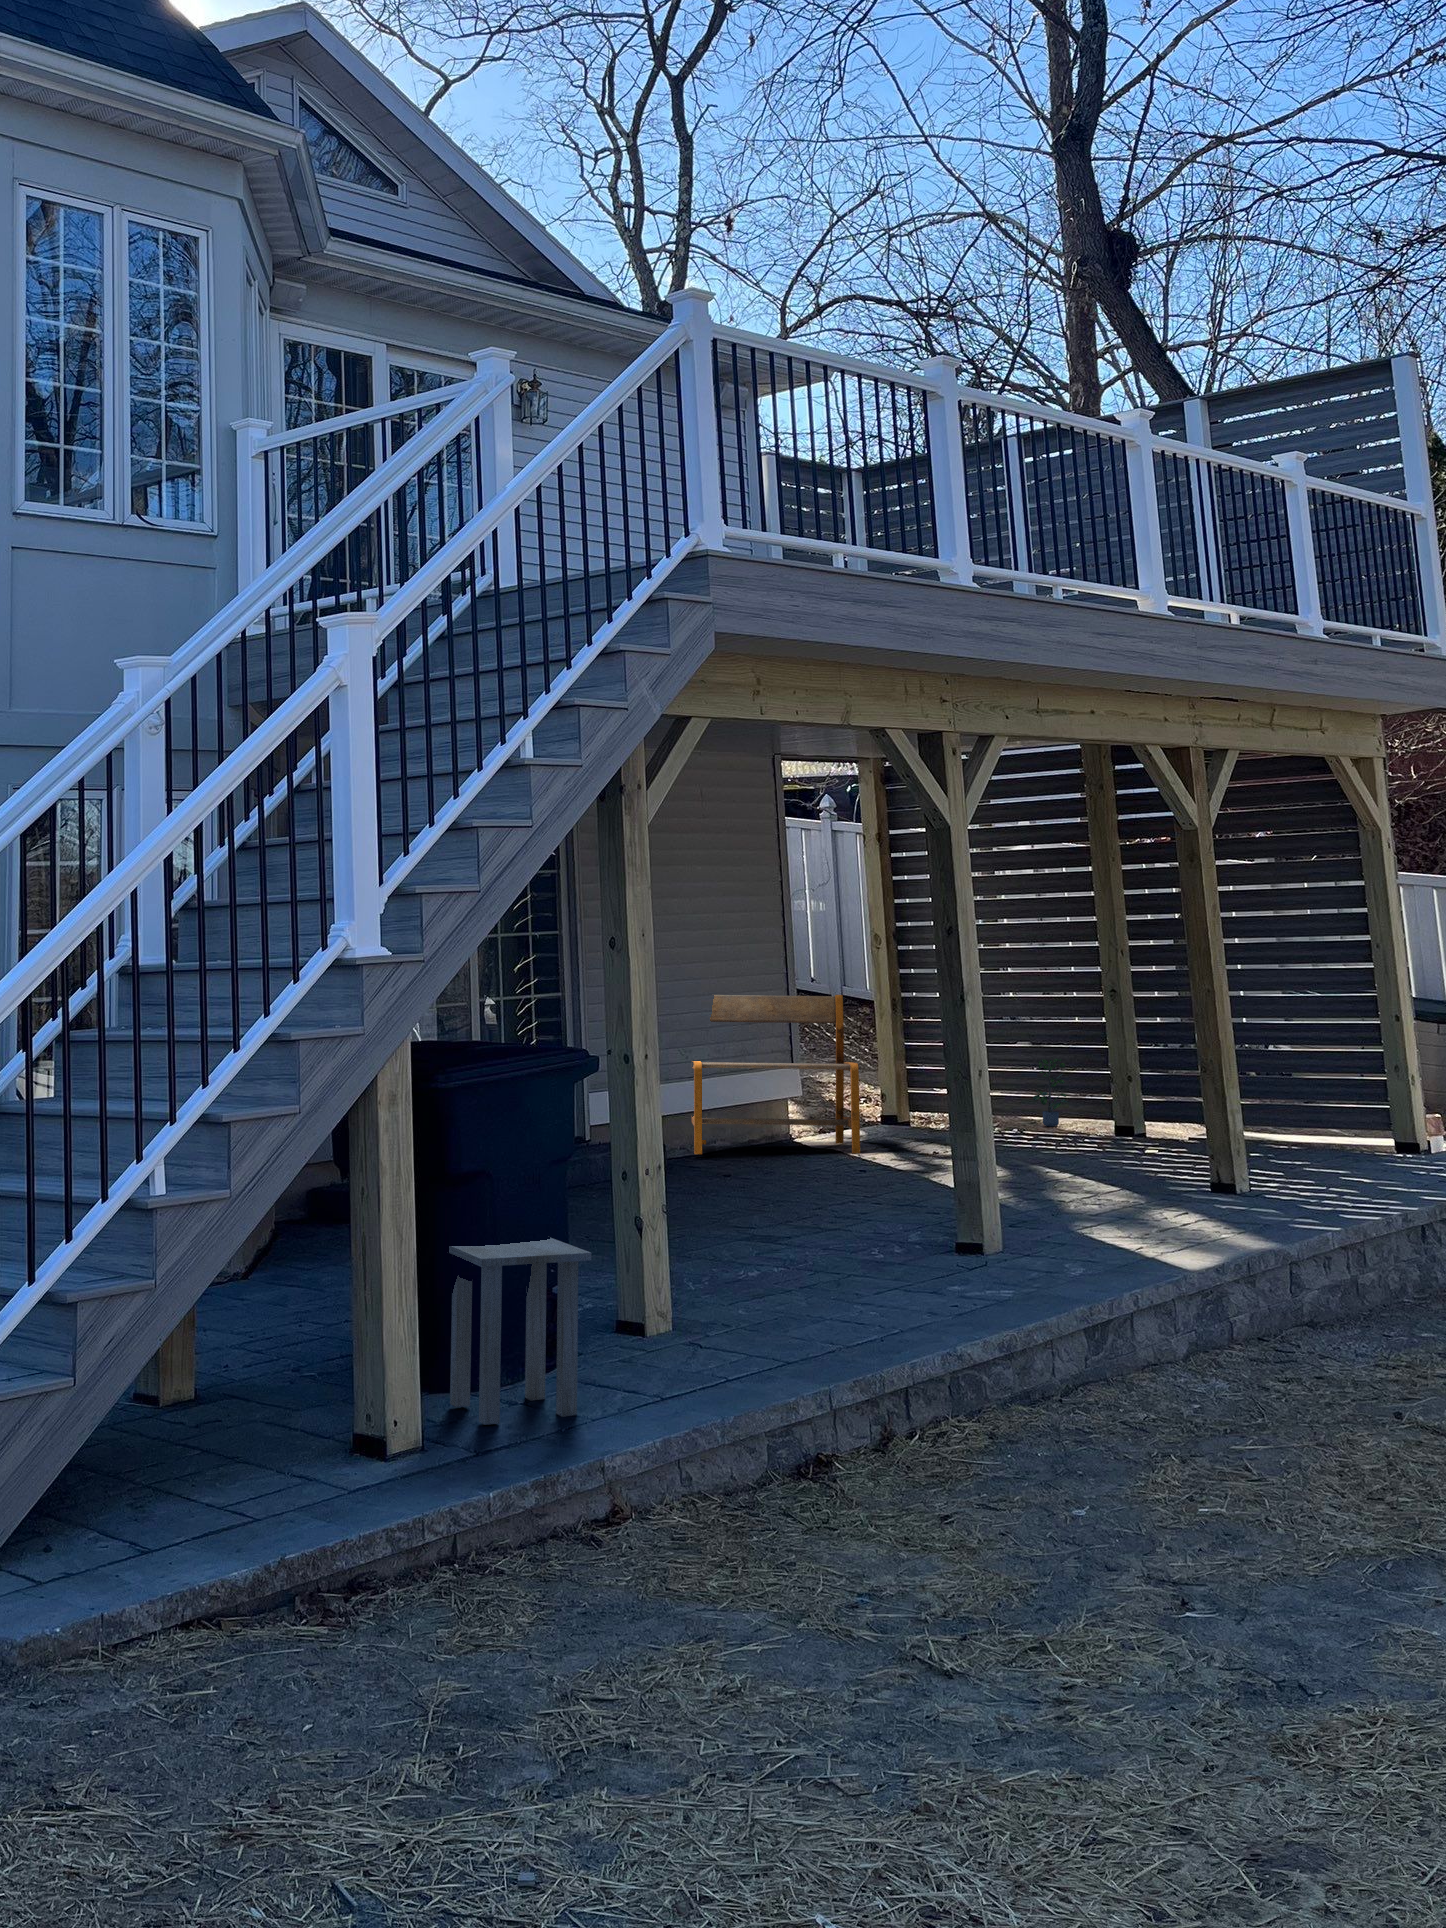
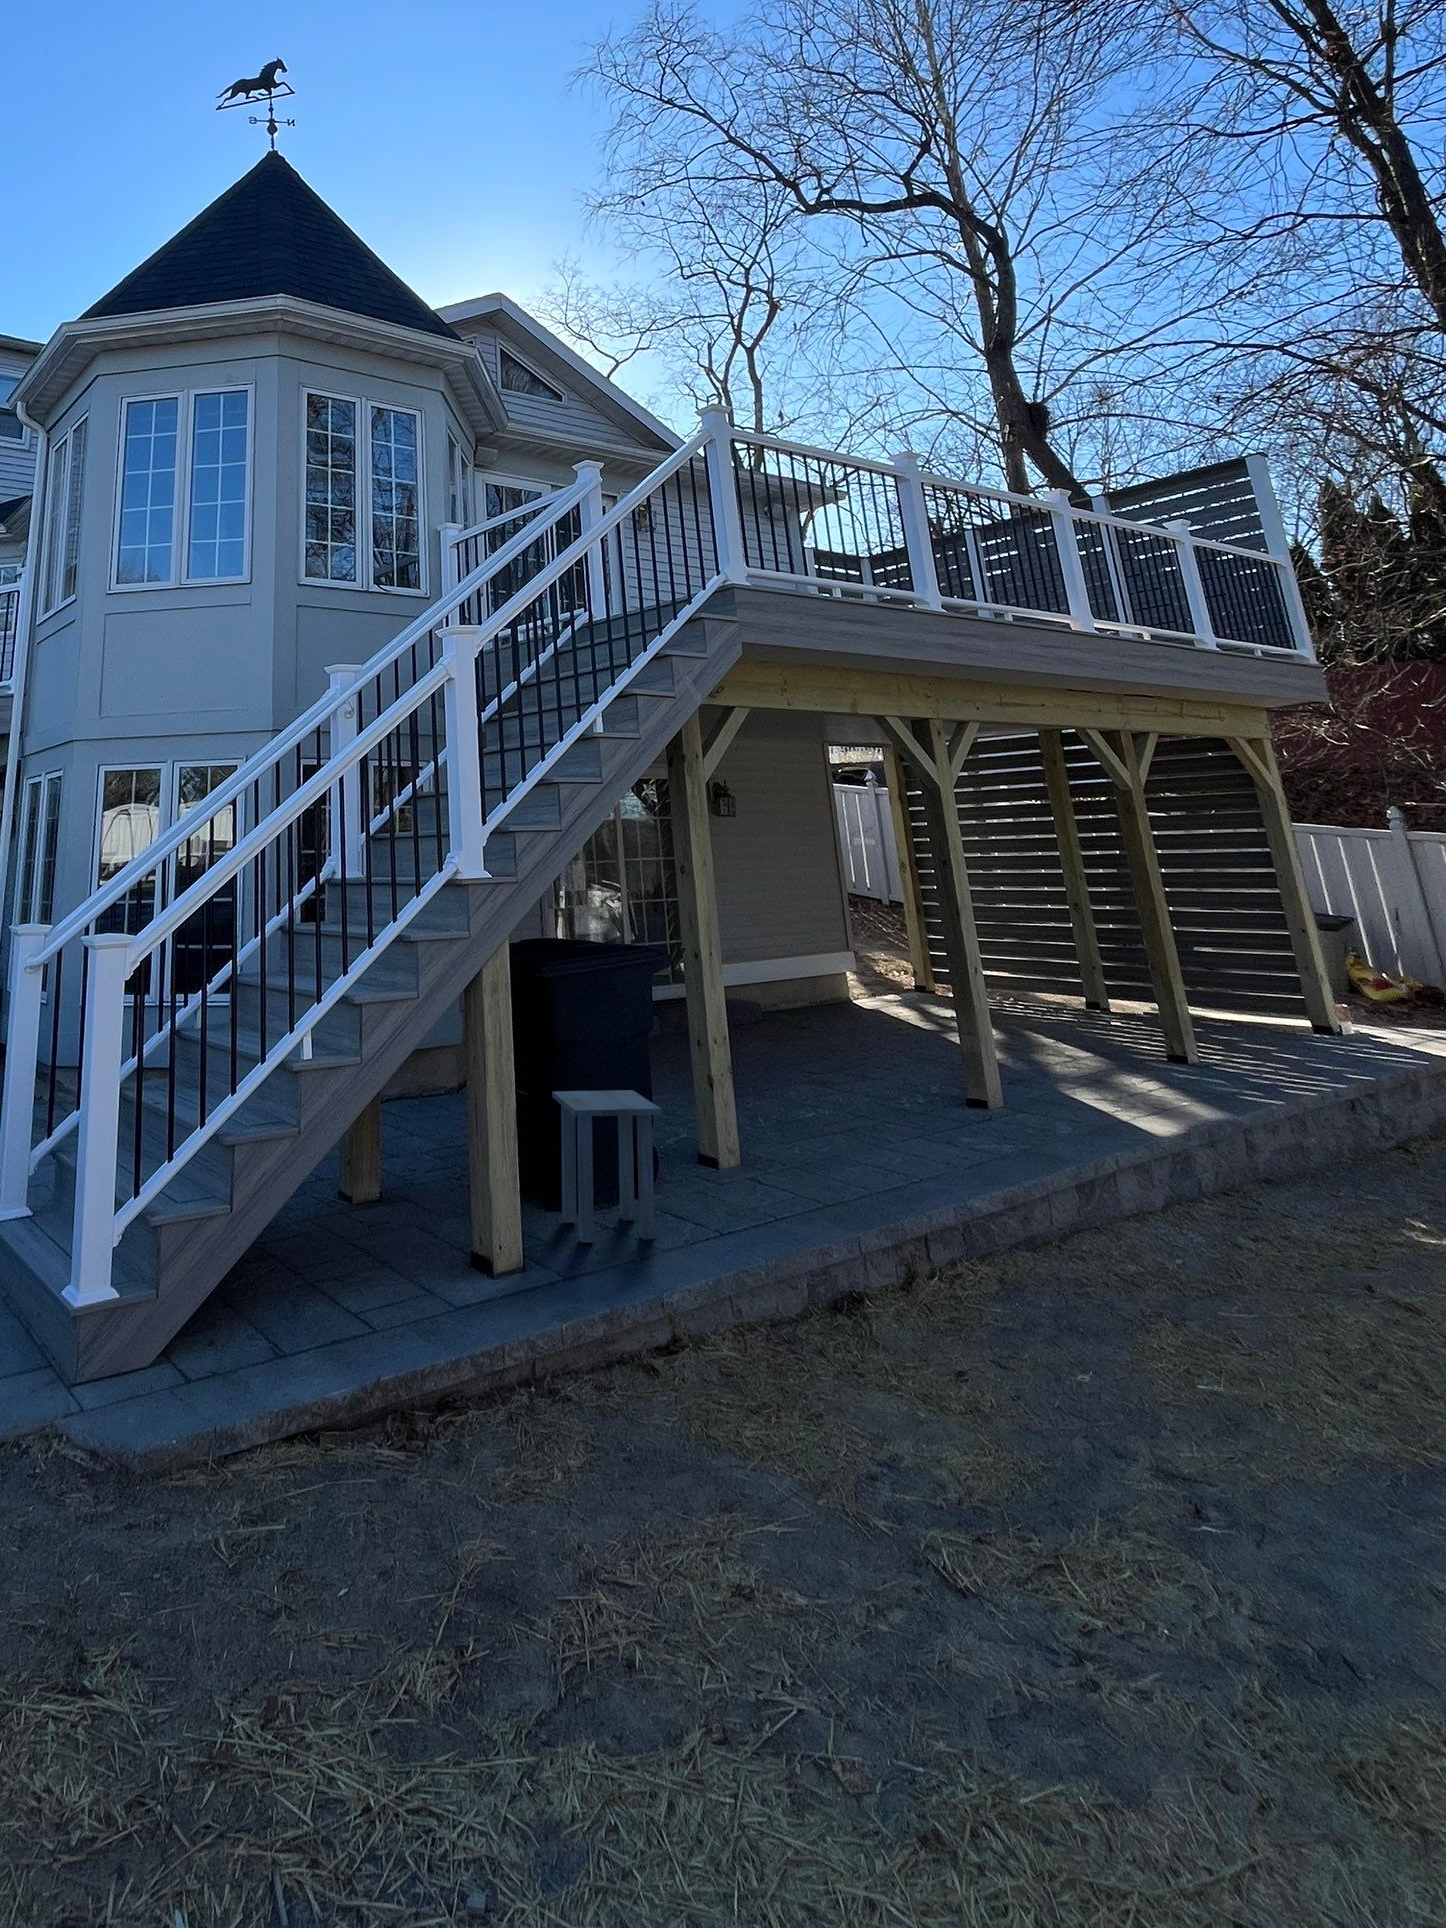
bench: present [692,995,860,1154] -> none [781,901,900,1017]
potted plant: present [1033,1058,1067,1127] -> none [1023,950,1052,1000]

